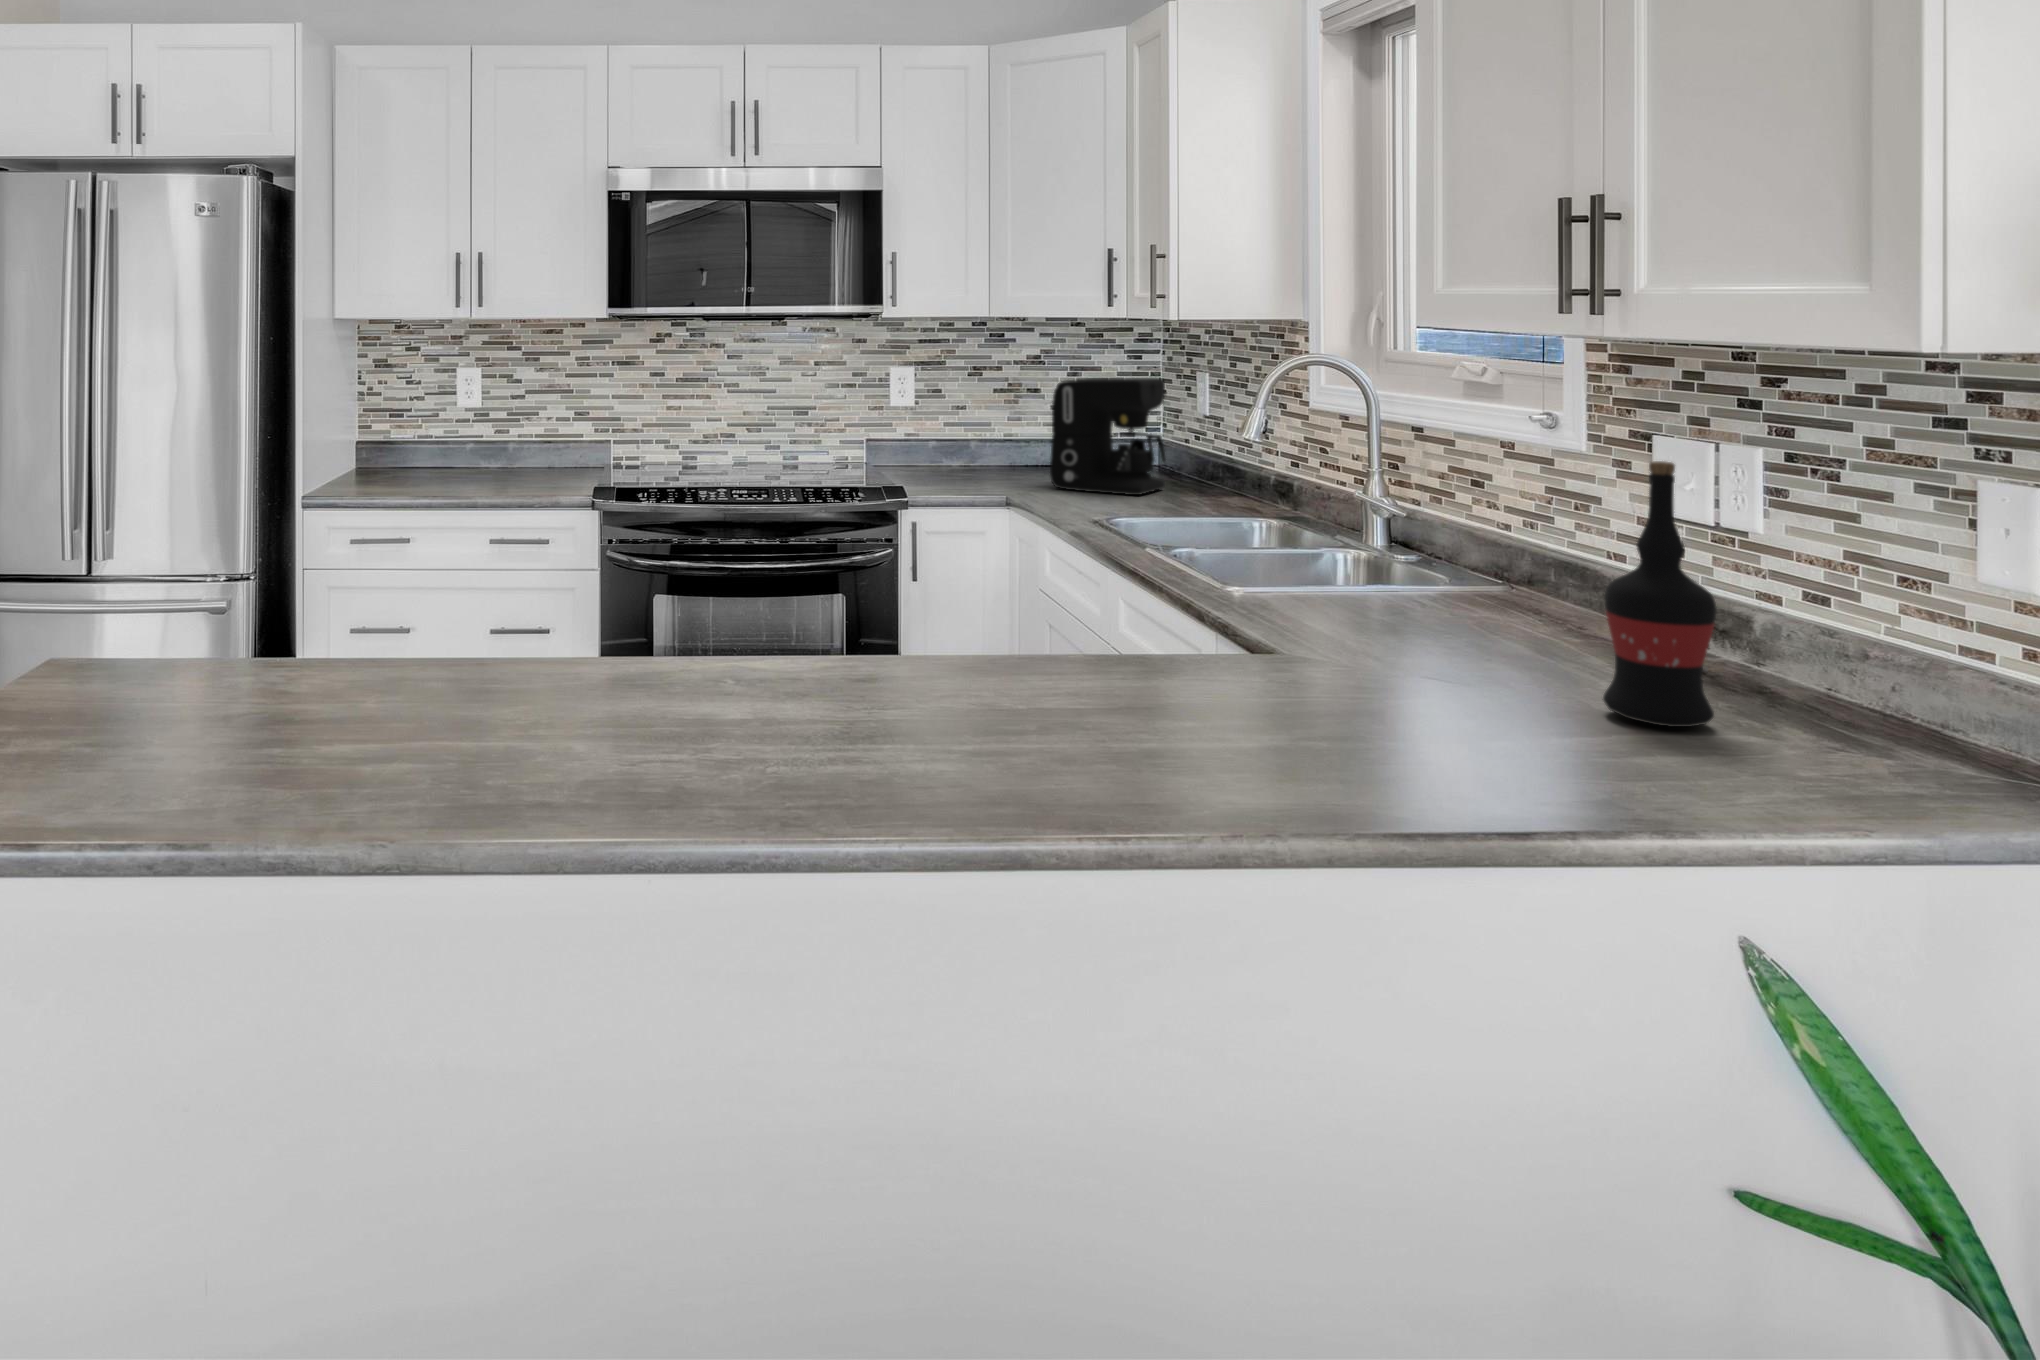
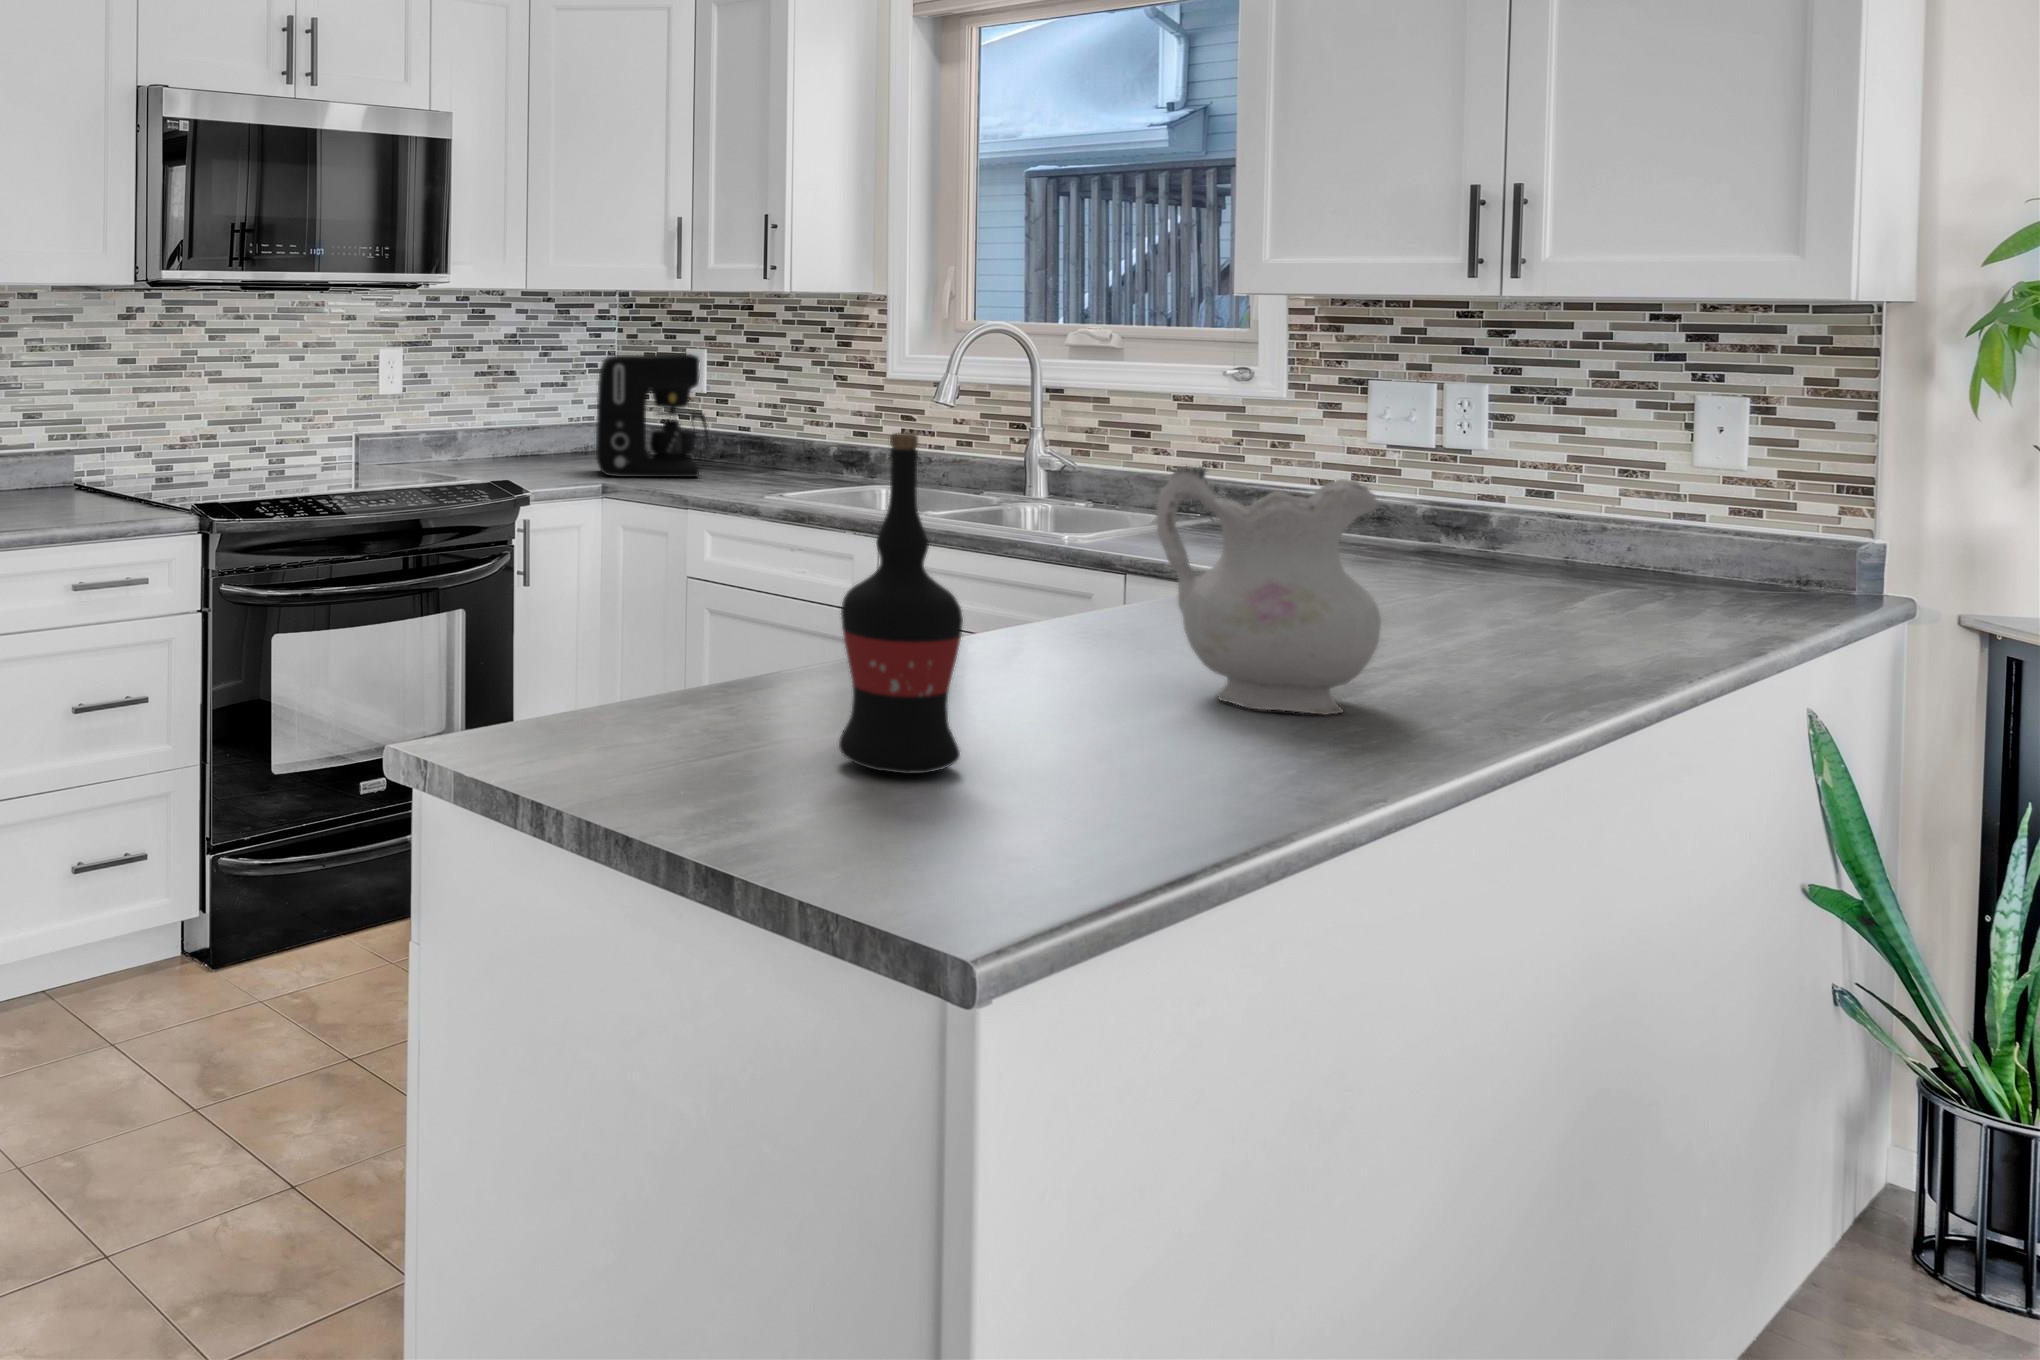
wine bottle: present [1603,461,1716,727] -> present [839,433,963,774]
ceramic pitcher: none [583,513,770,785] -> present [1156,466,1381,715]

